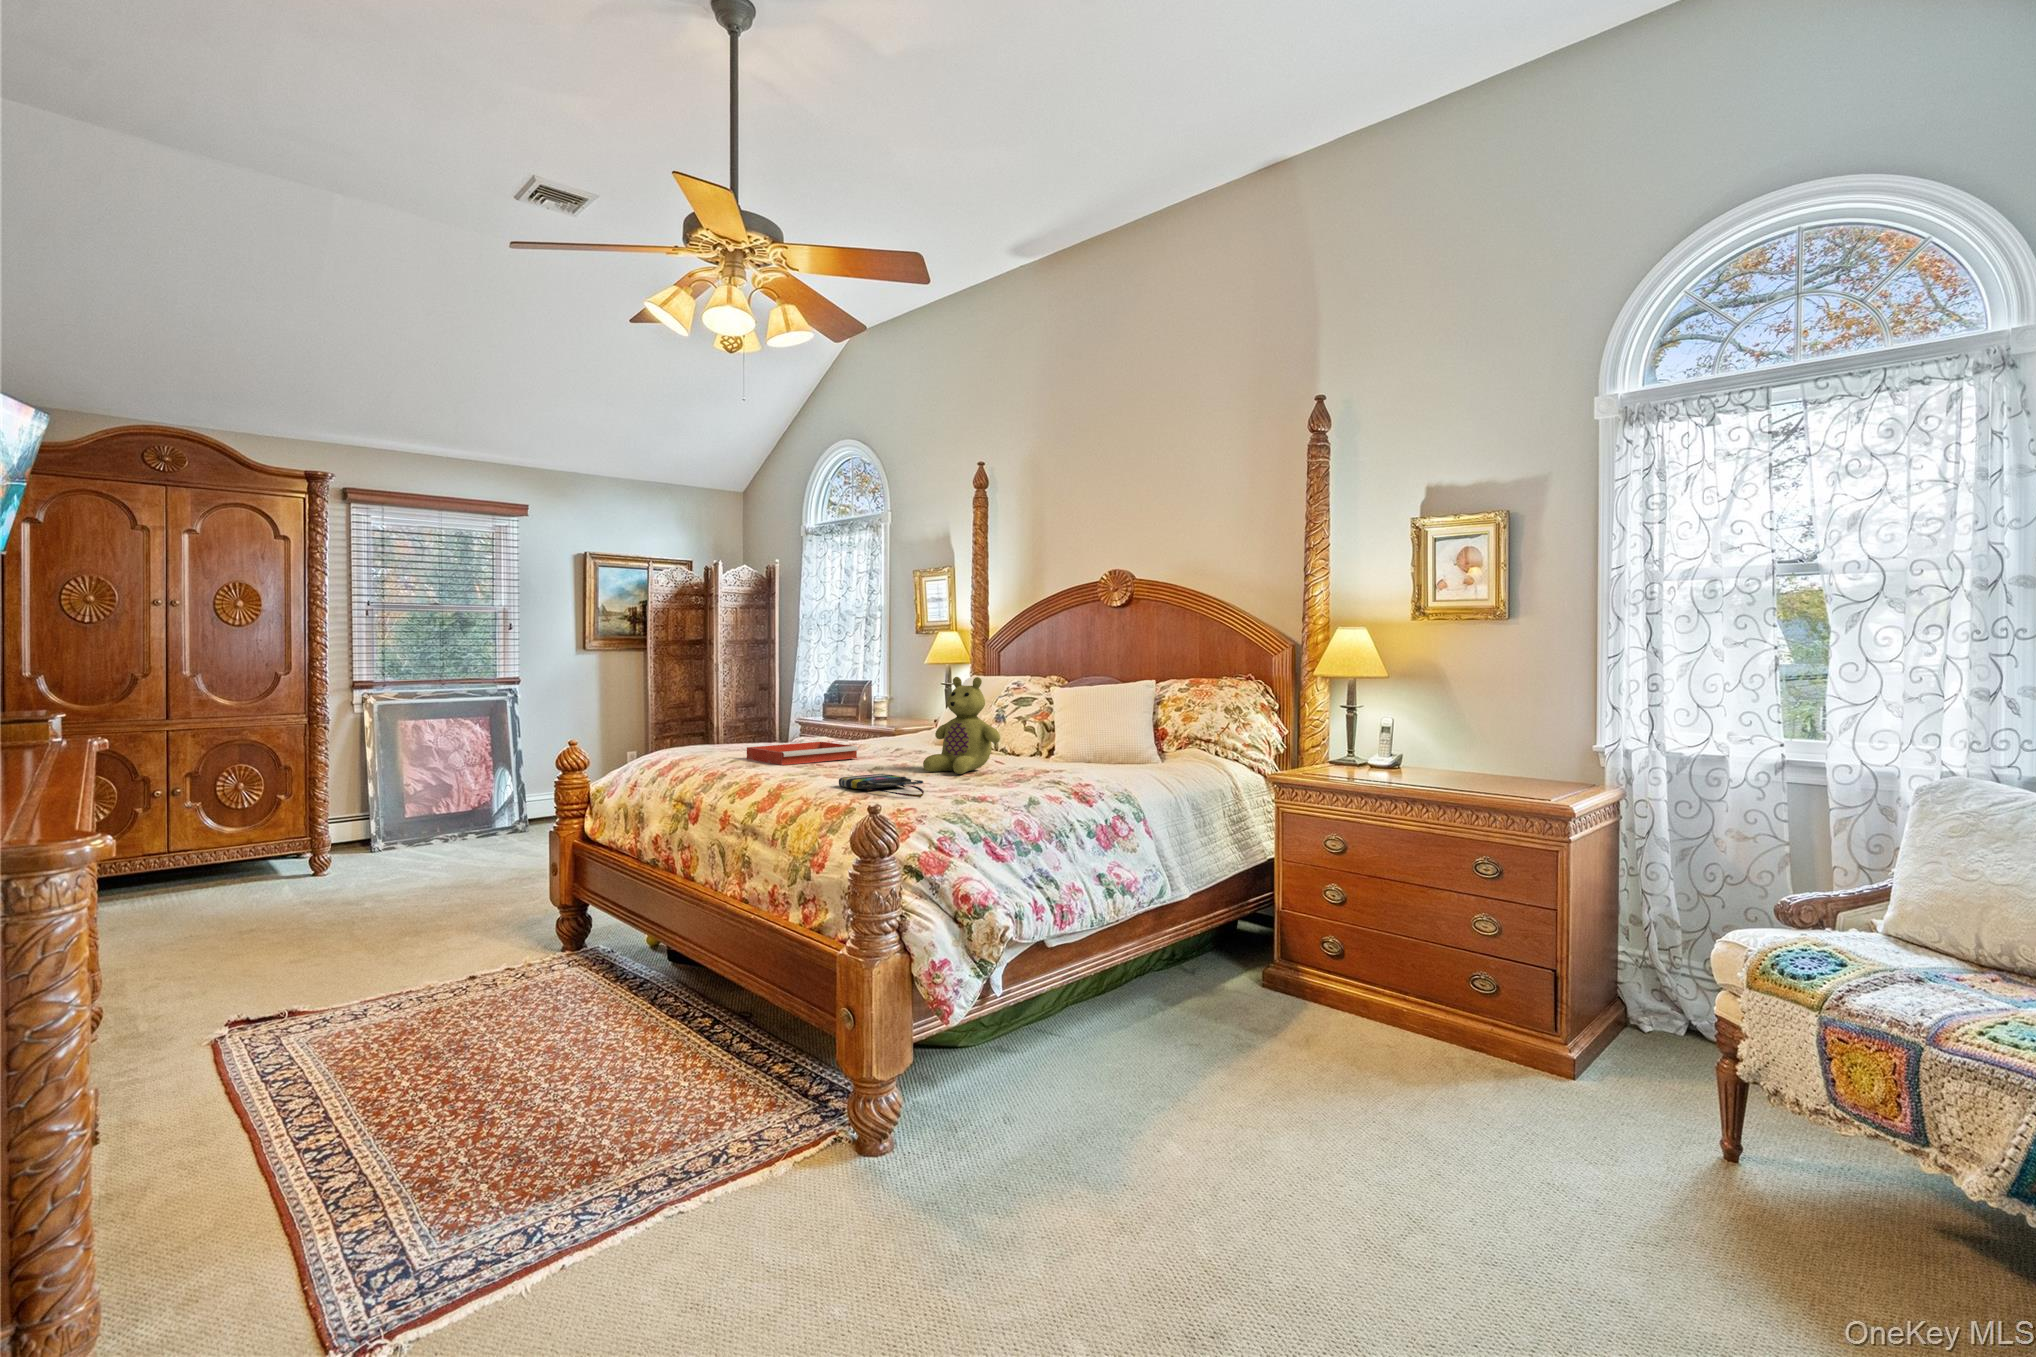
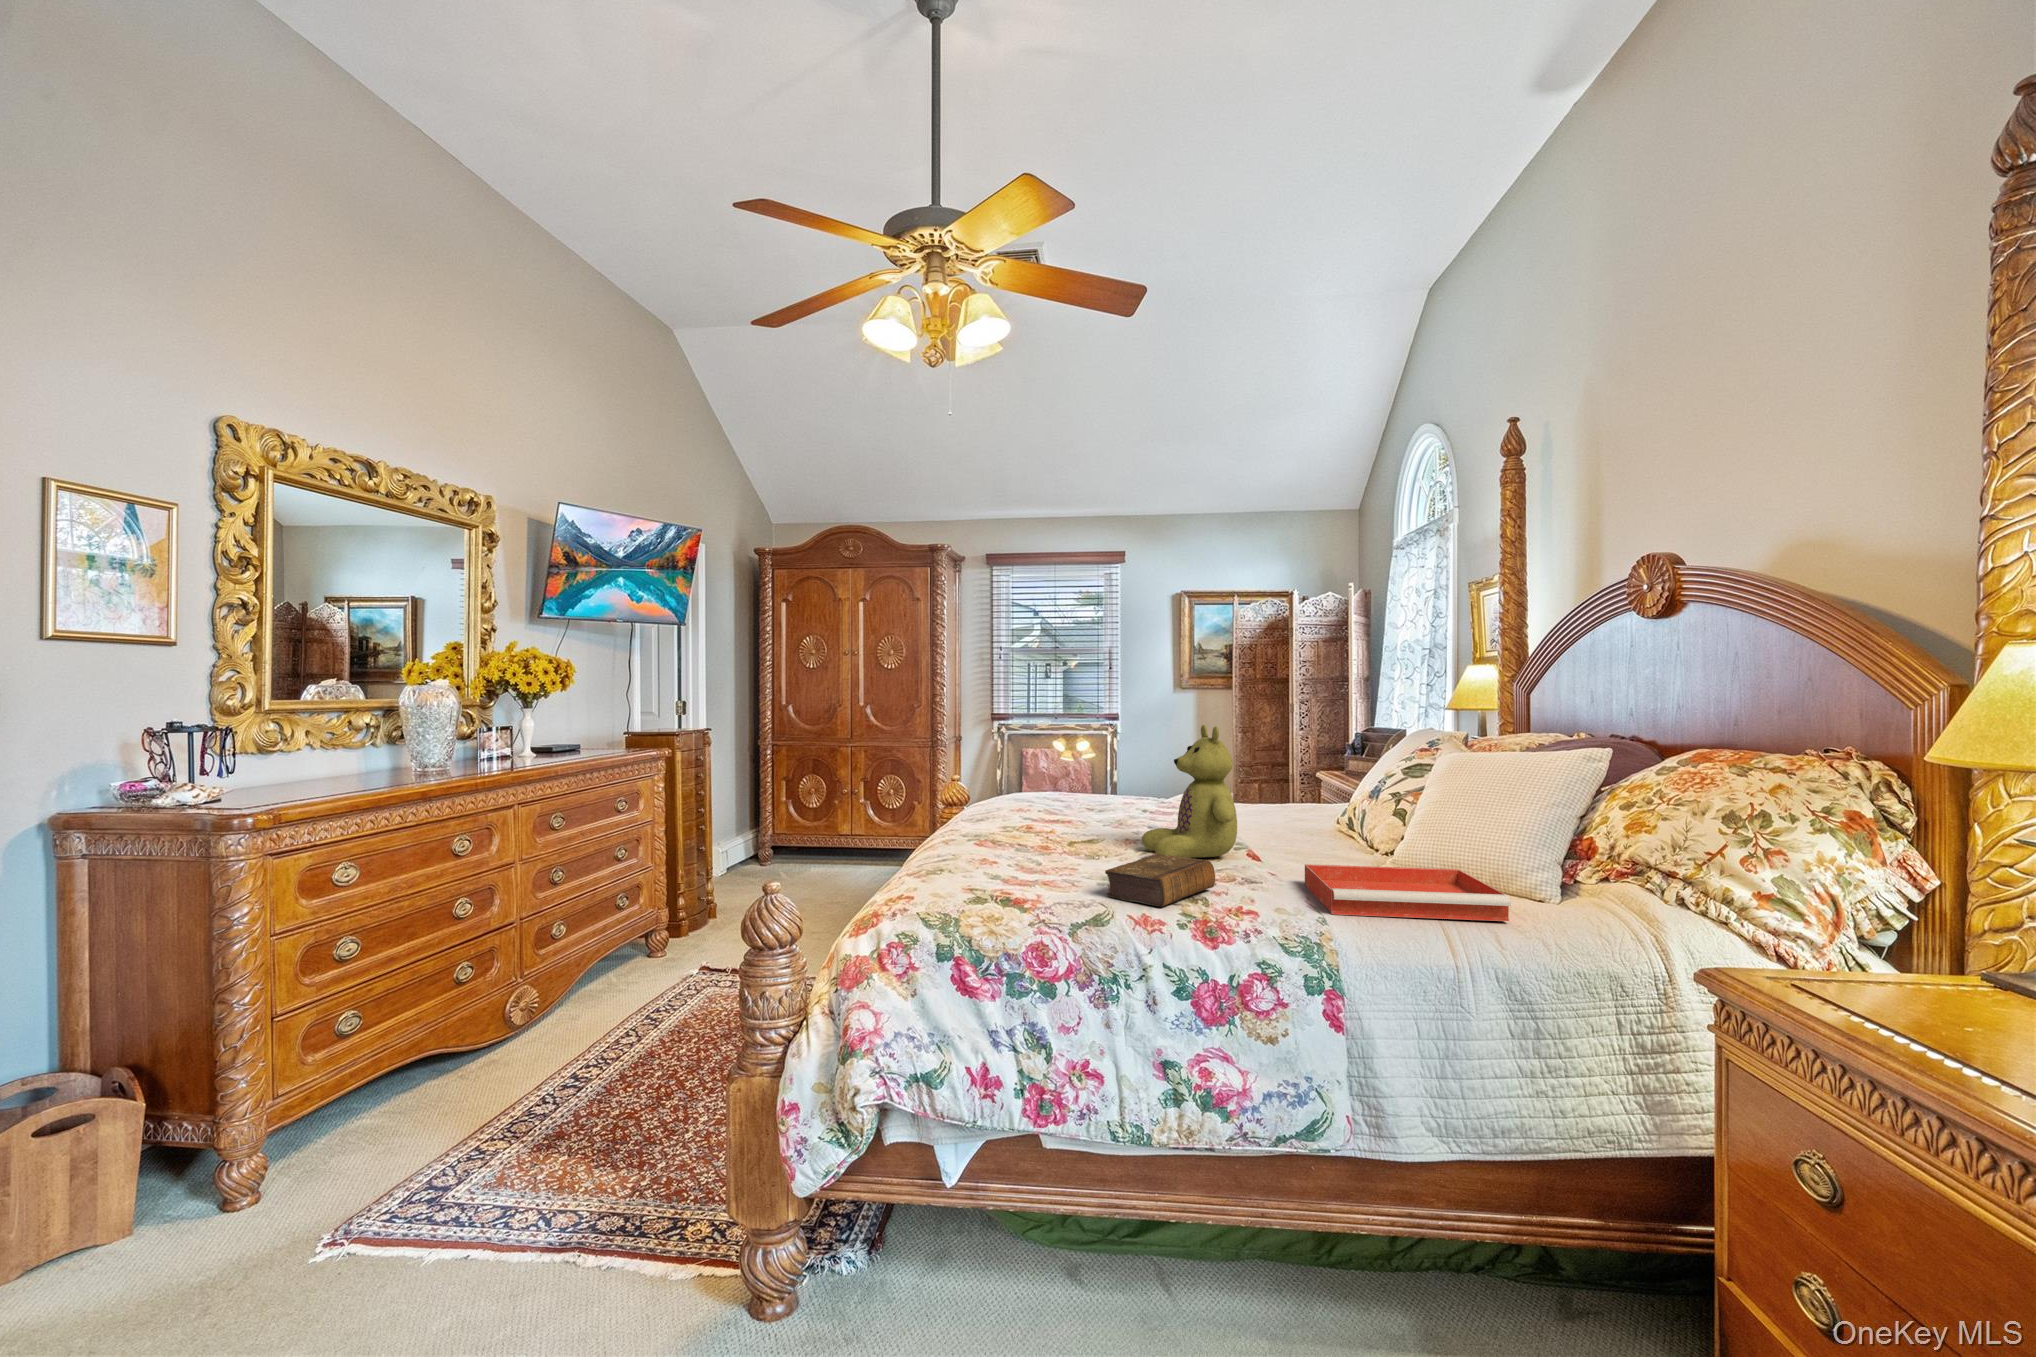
tray: present [747,742,858,765] -> present [1305,864,1511,921]
book: none [998,763,1054,792] -> present [1105,854,1215,907]
tote bag: present [839,774,924,797] -> none [954,841,1041,880]

